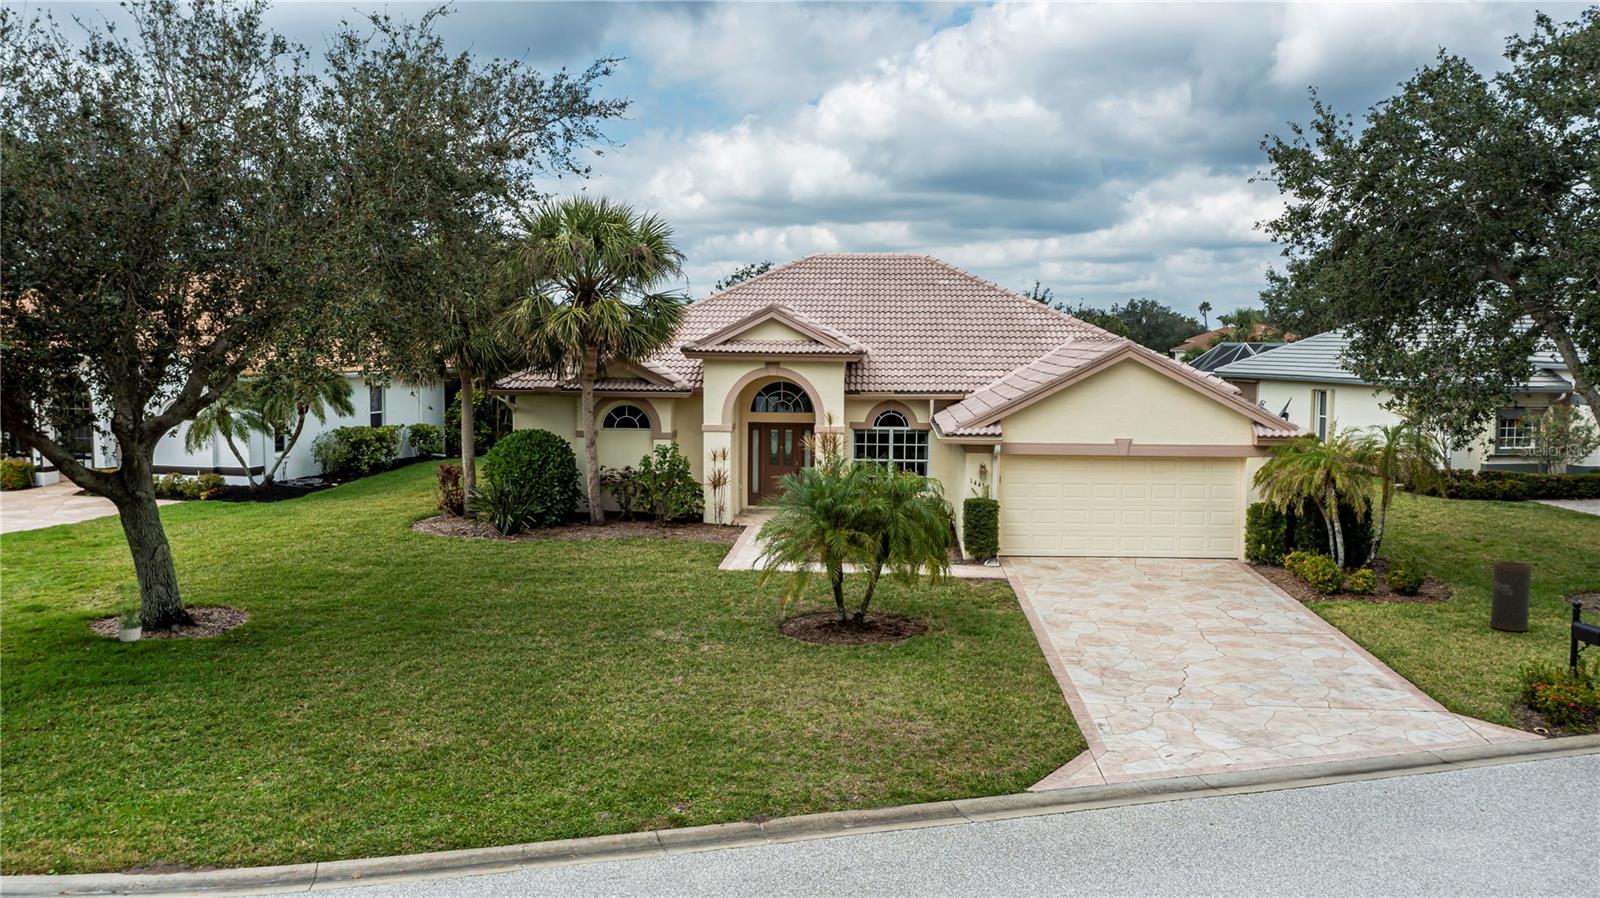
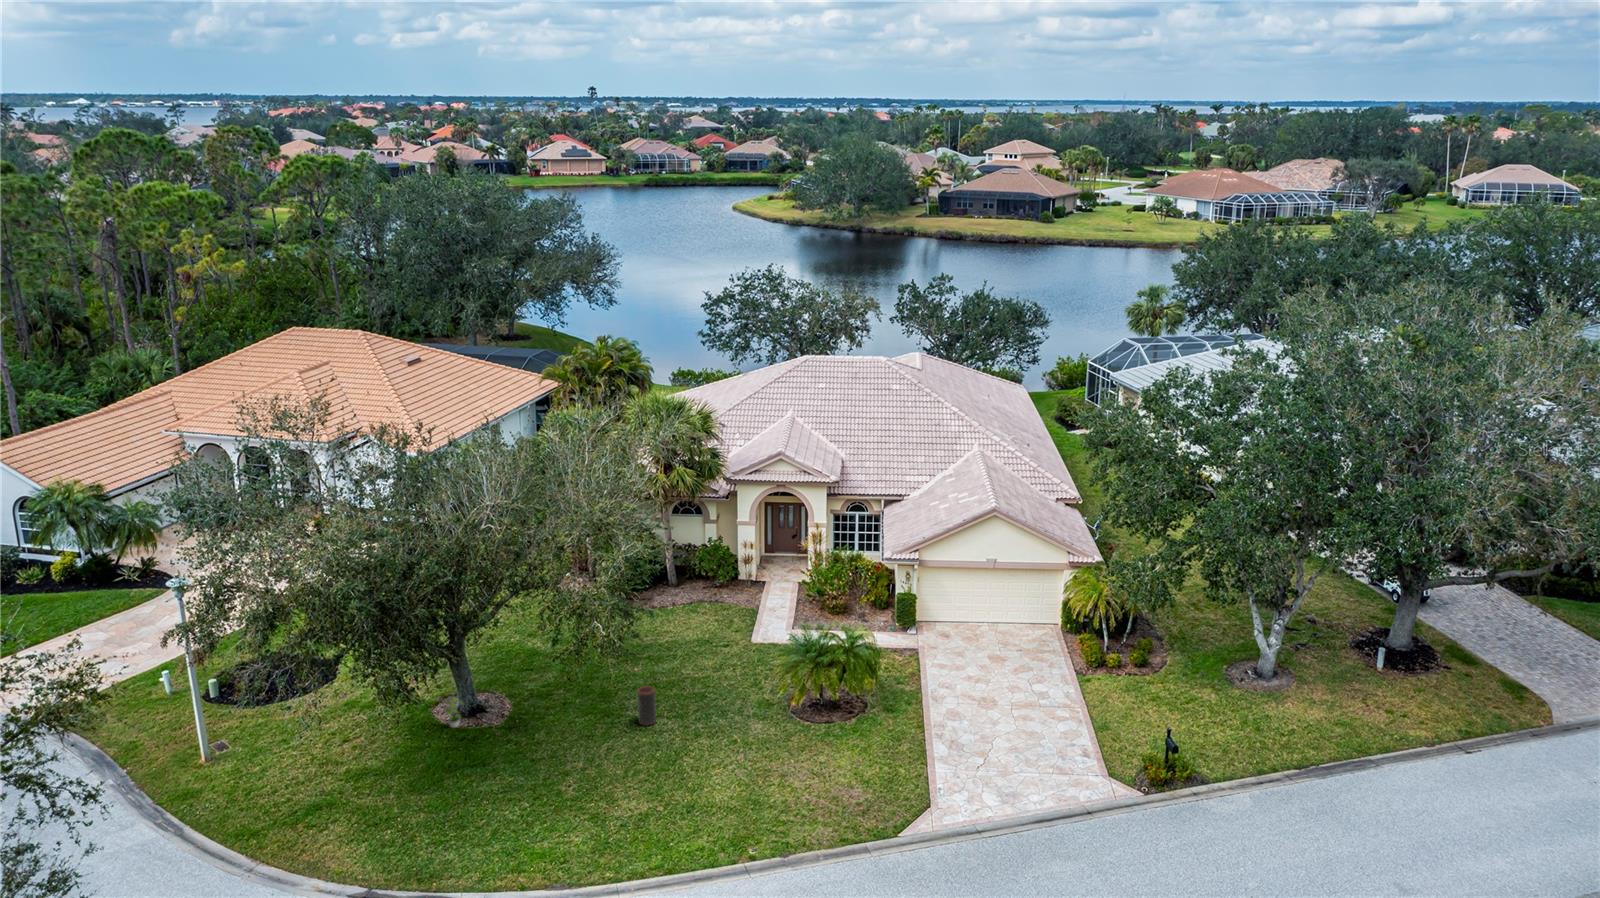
trash can: present [1490,561,1532,632] -> present [637,686,656,726]

